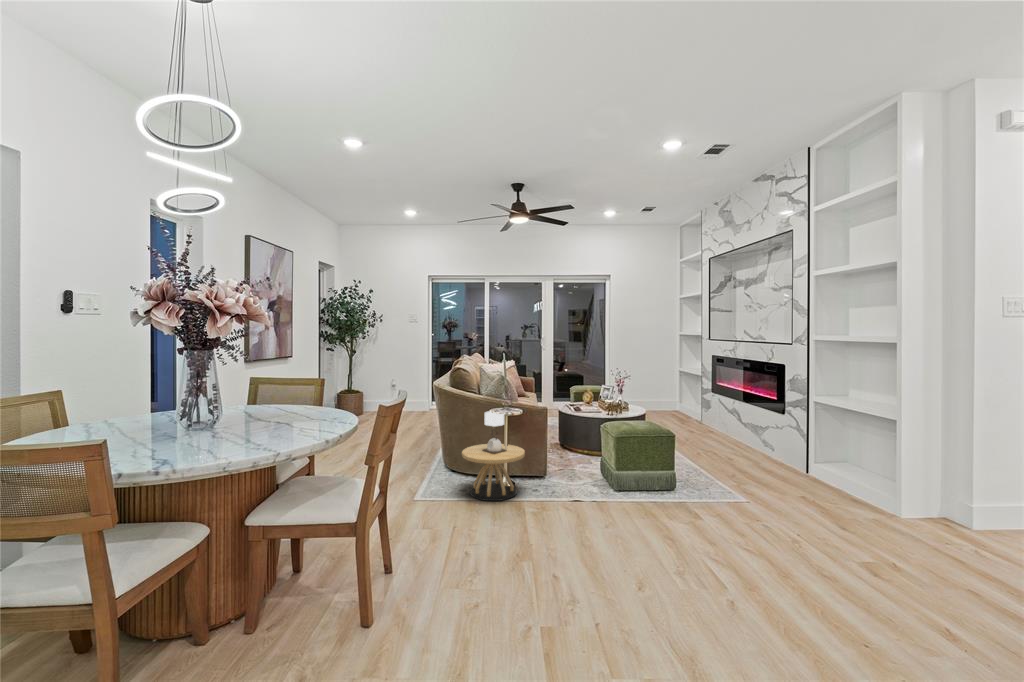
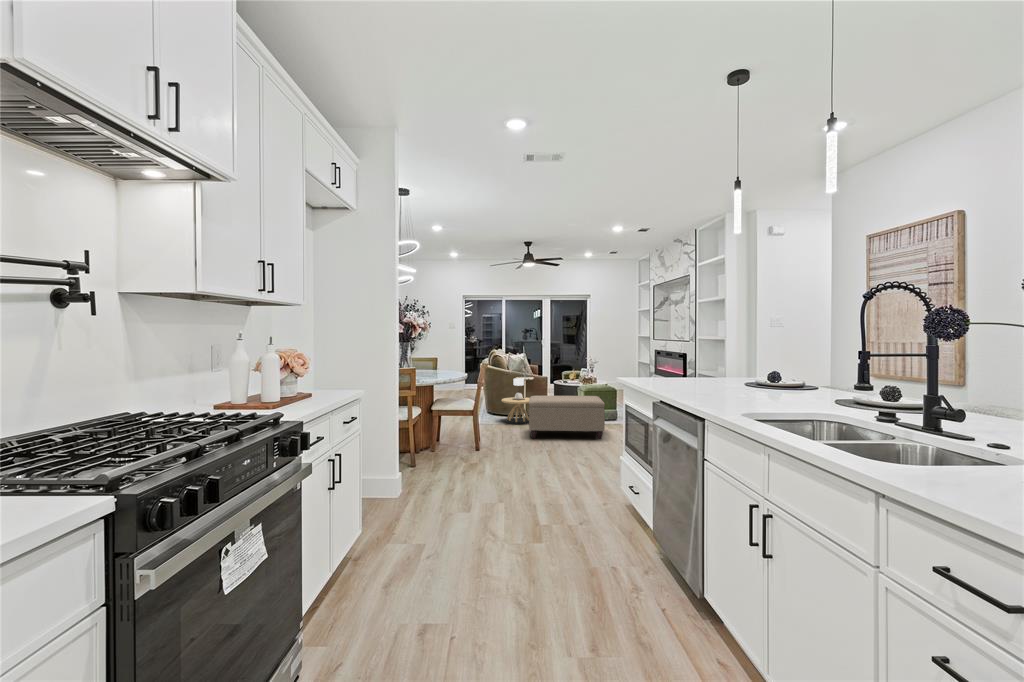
ottoman: none [508,455,680,565] -> present [529,396,605,439]

